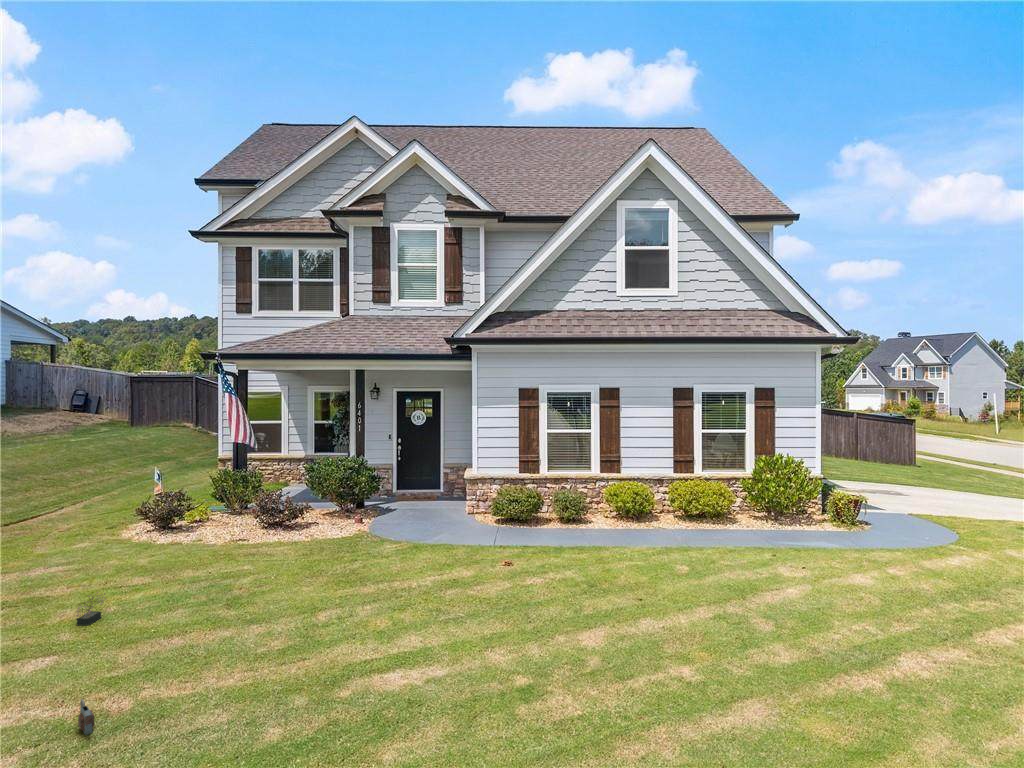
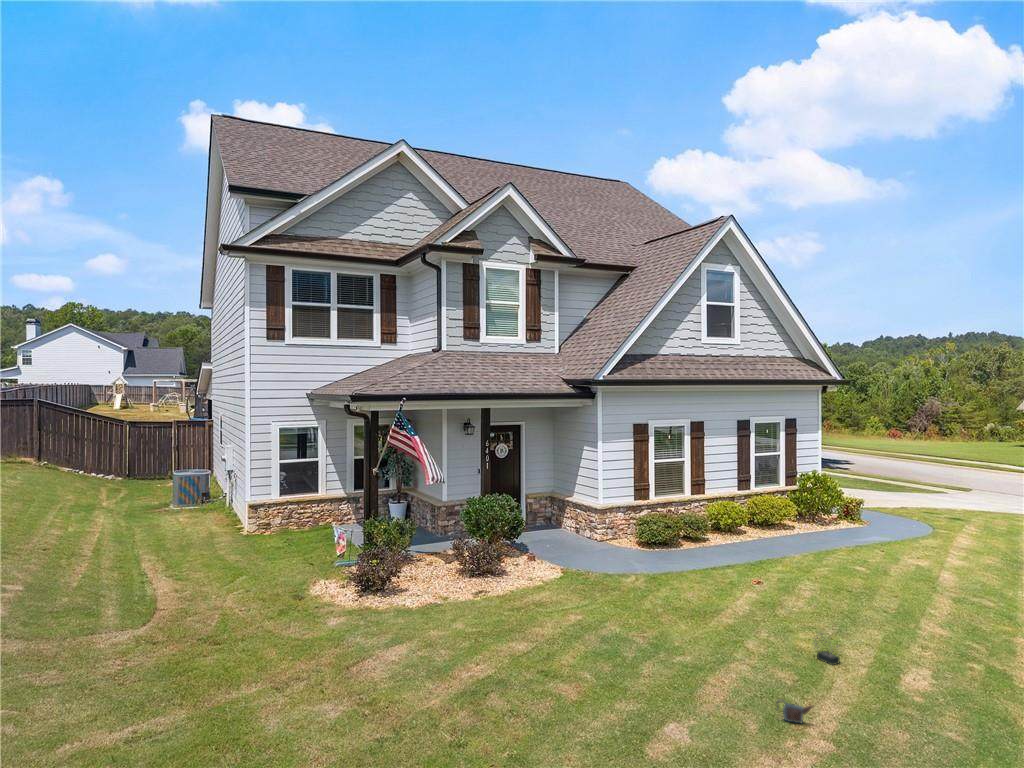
decorative plant: present [76,592,106,626] -> present [815,637,840,665]

